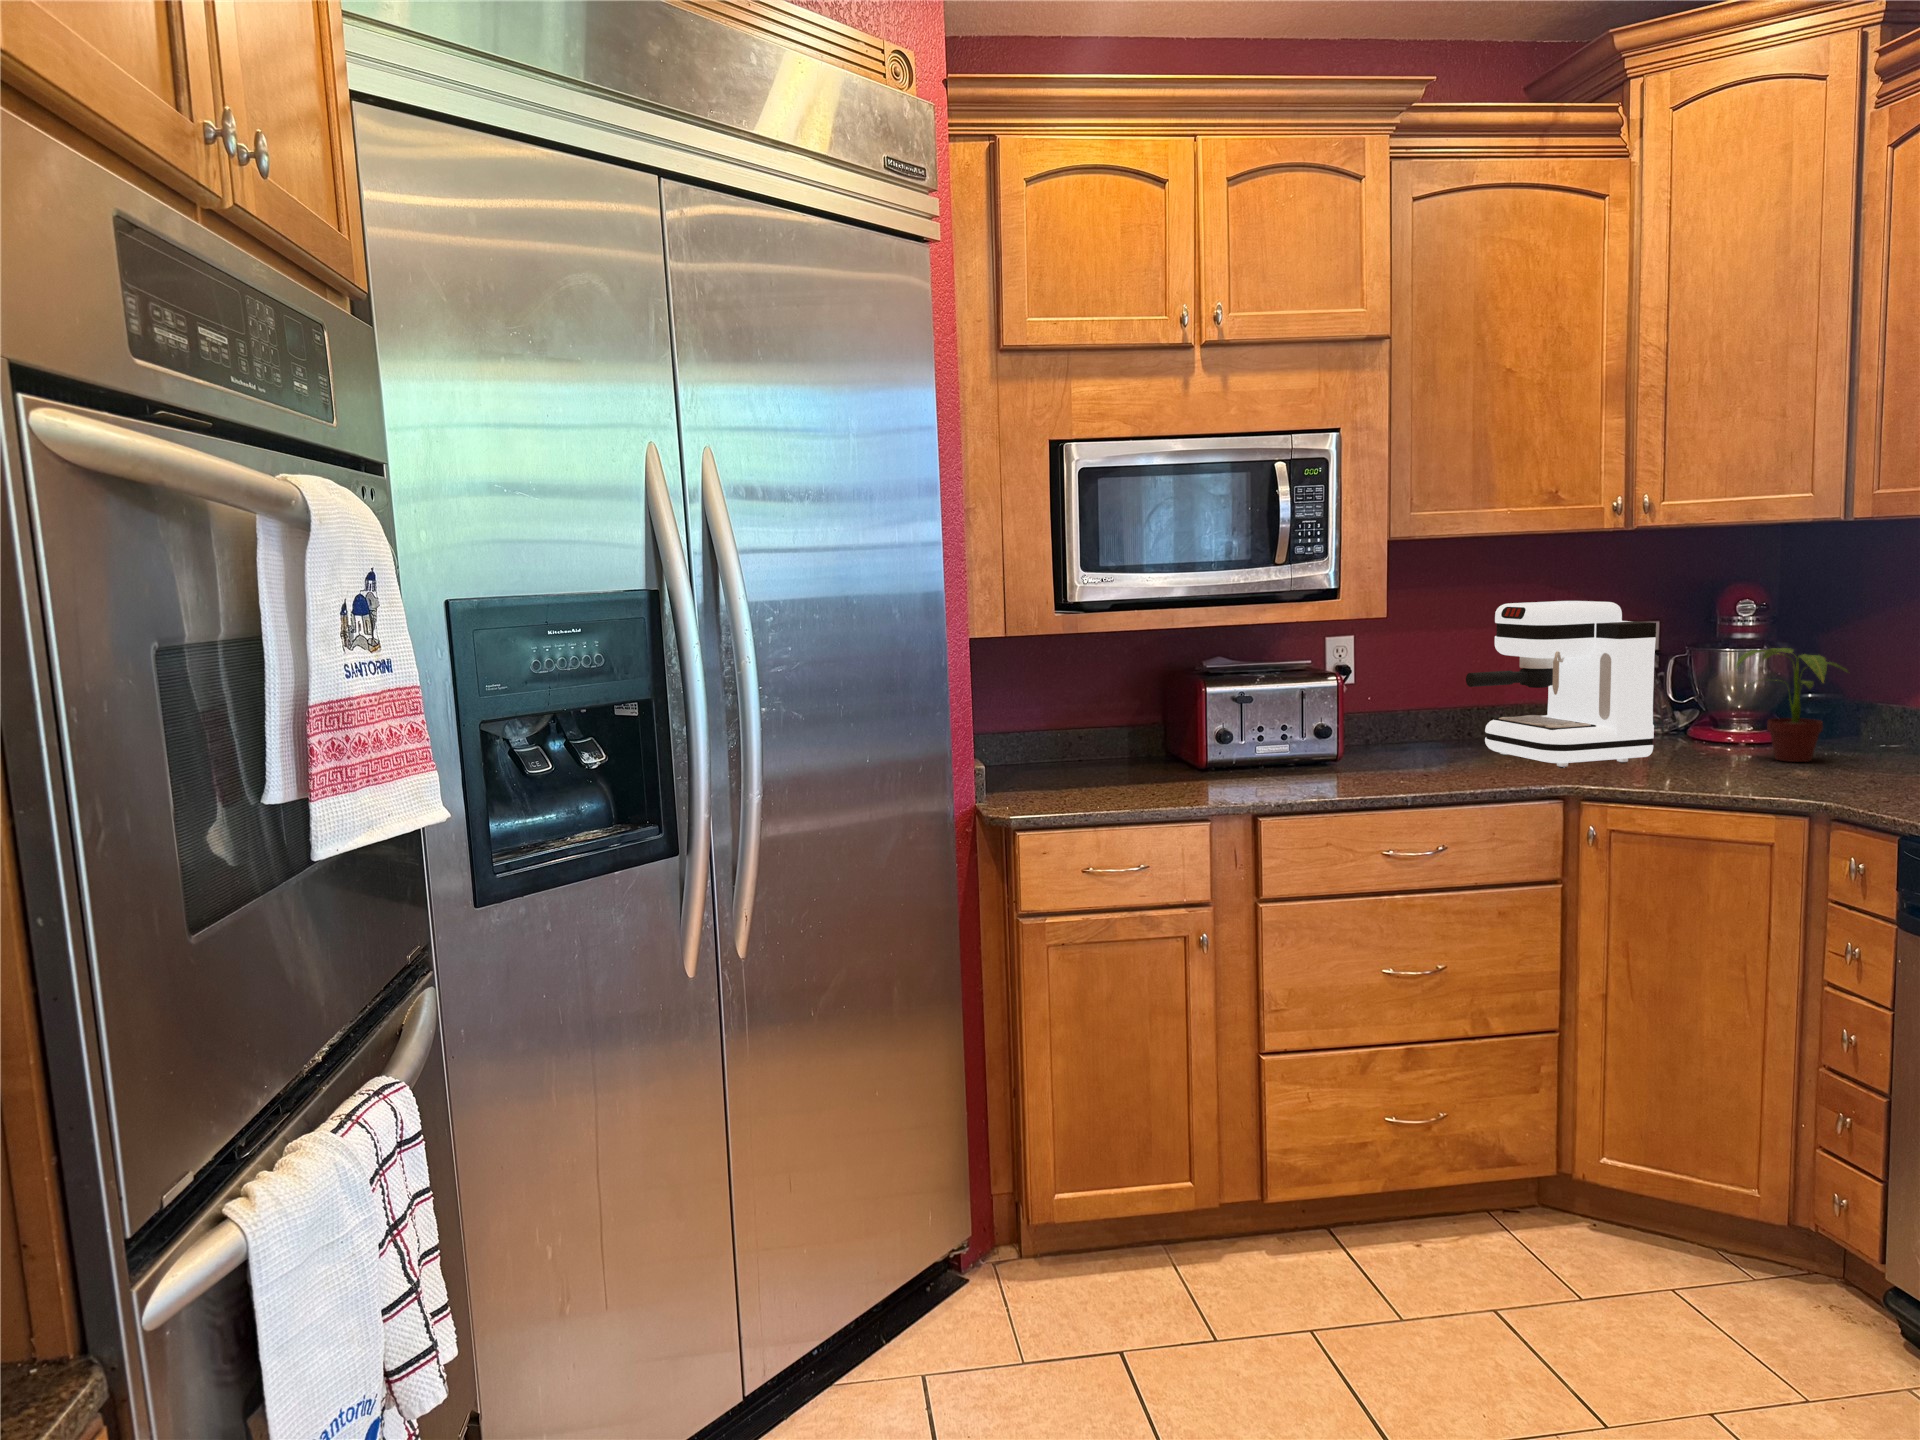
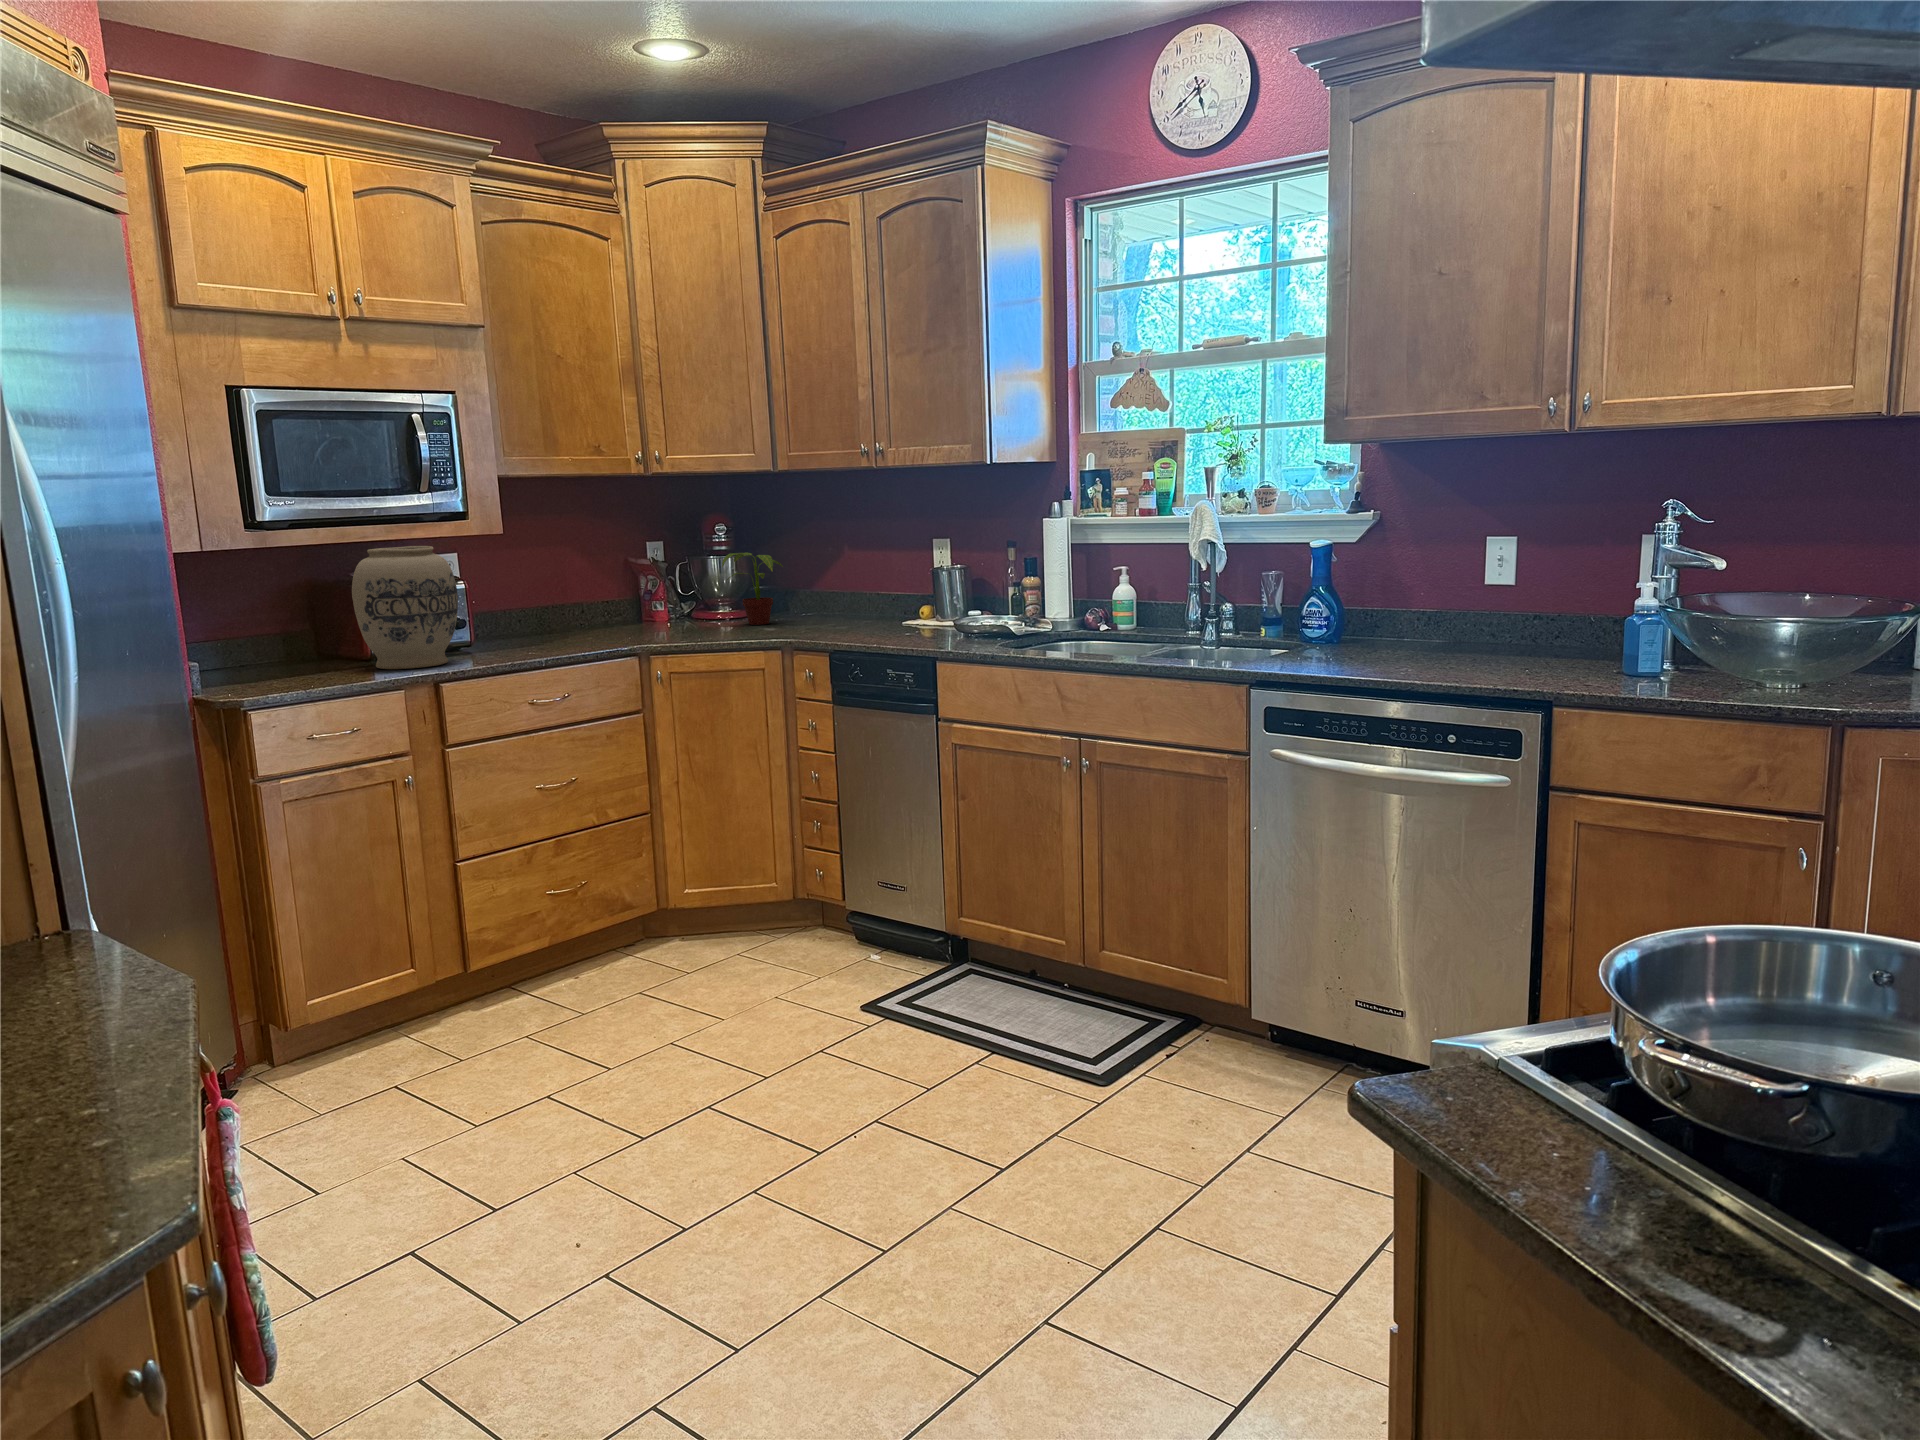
coffee maker: present [1466,601,1656,767] -> none [555,524,680,638]
vase: none [1175,632,1306,792] -> present [352,546,458,669]

